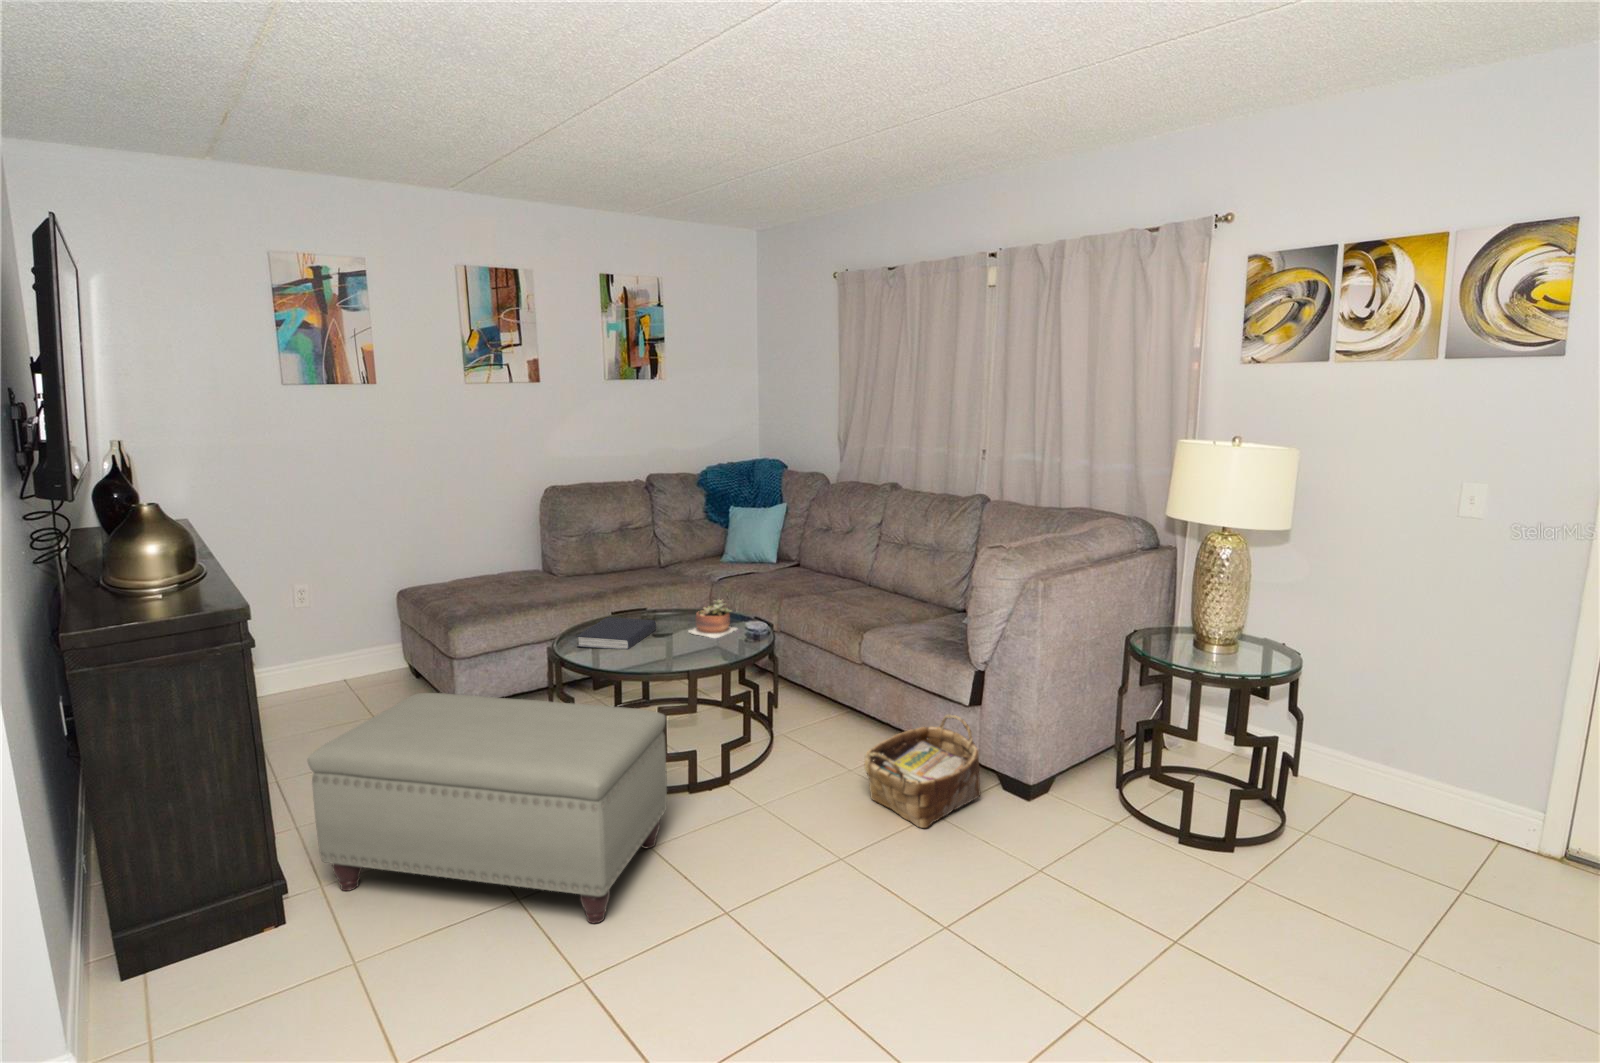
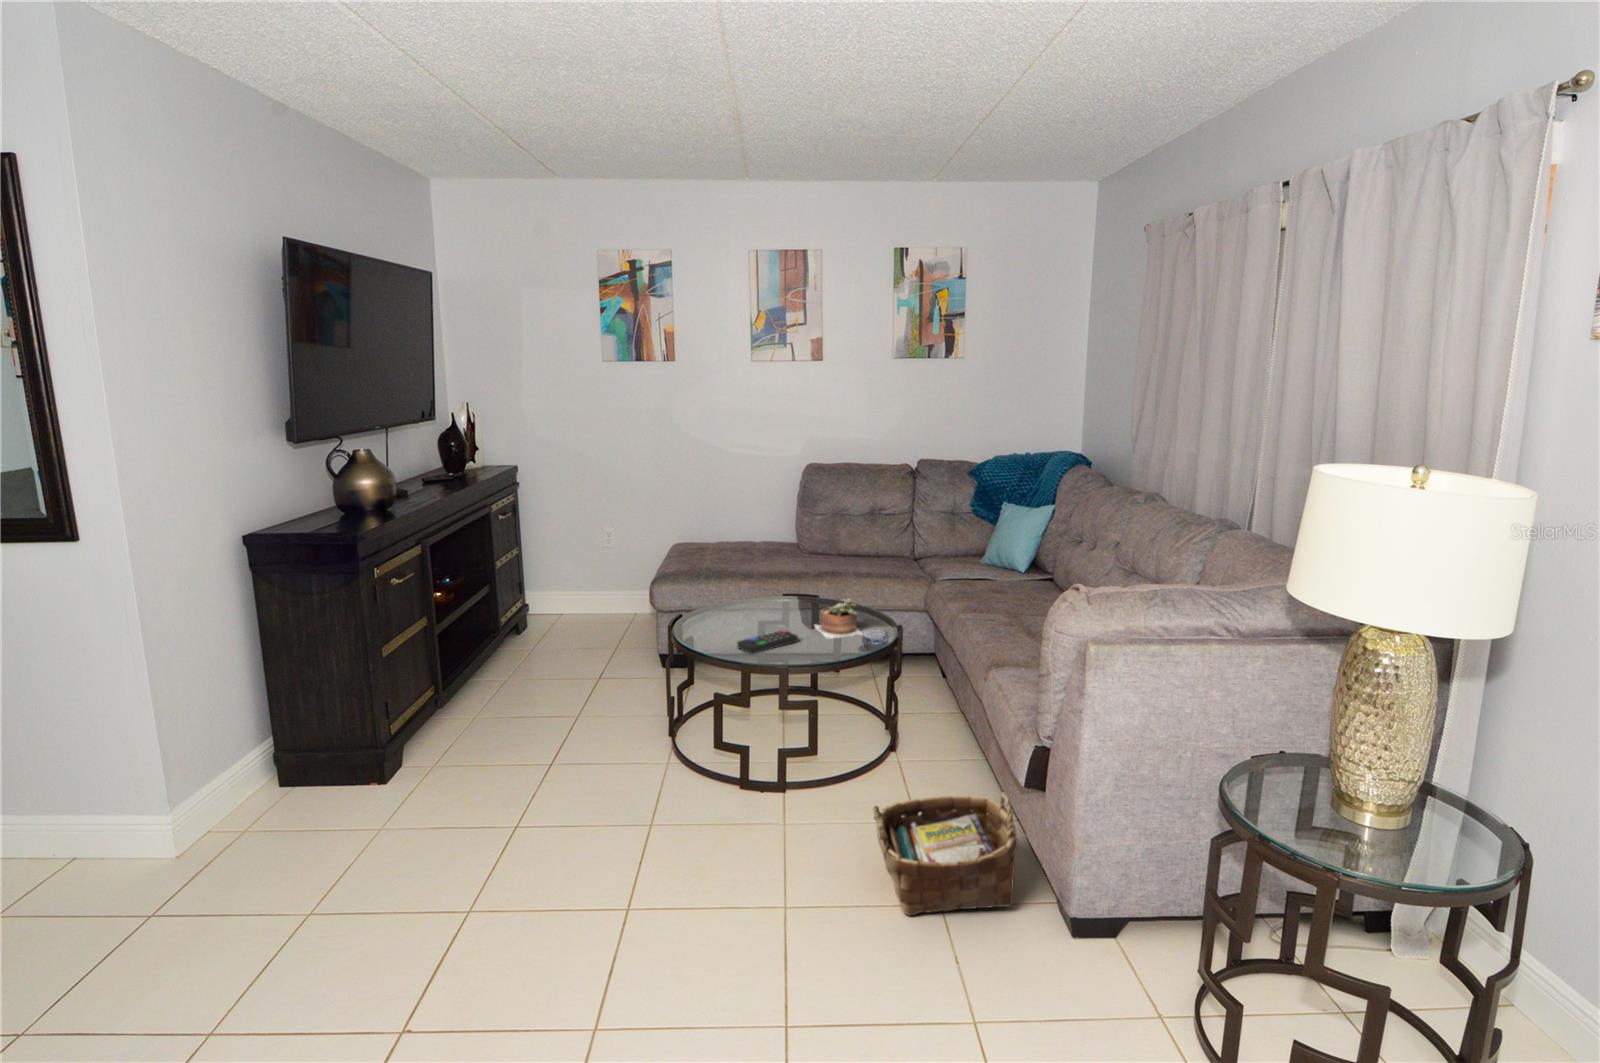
book: present [577,617,656,650] -> none [710,597,797,632]
remote control: none [653,638,697,663] -> present [737,630,798,654]
ottoman: present [307,693,667,923] -> none [416,632,671,874]

